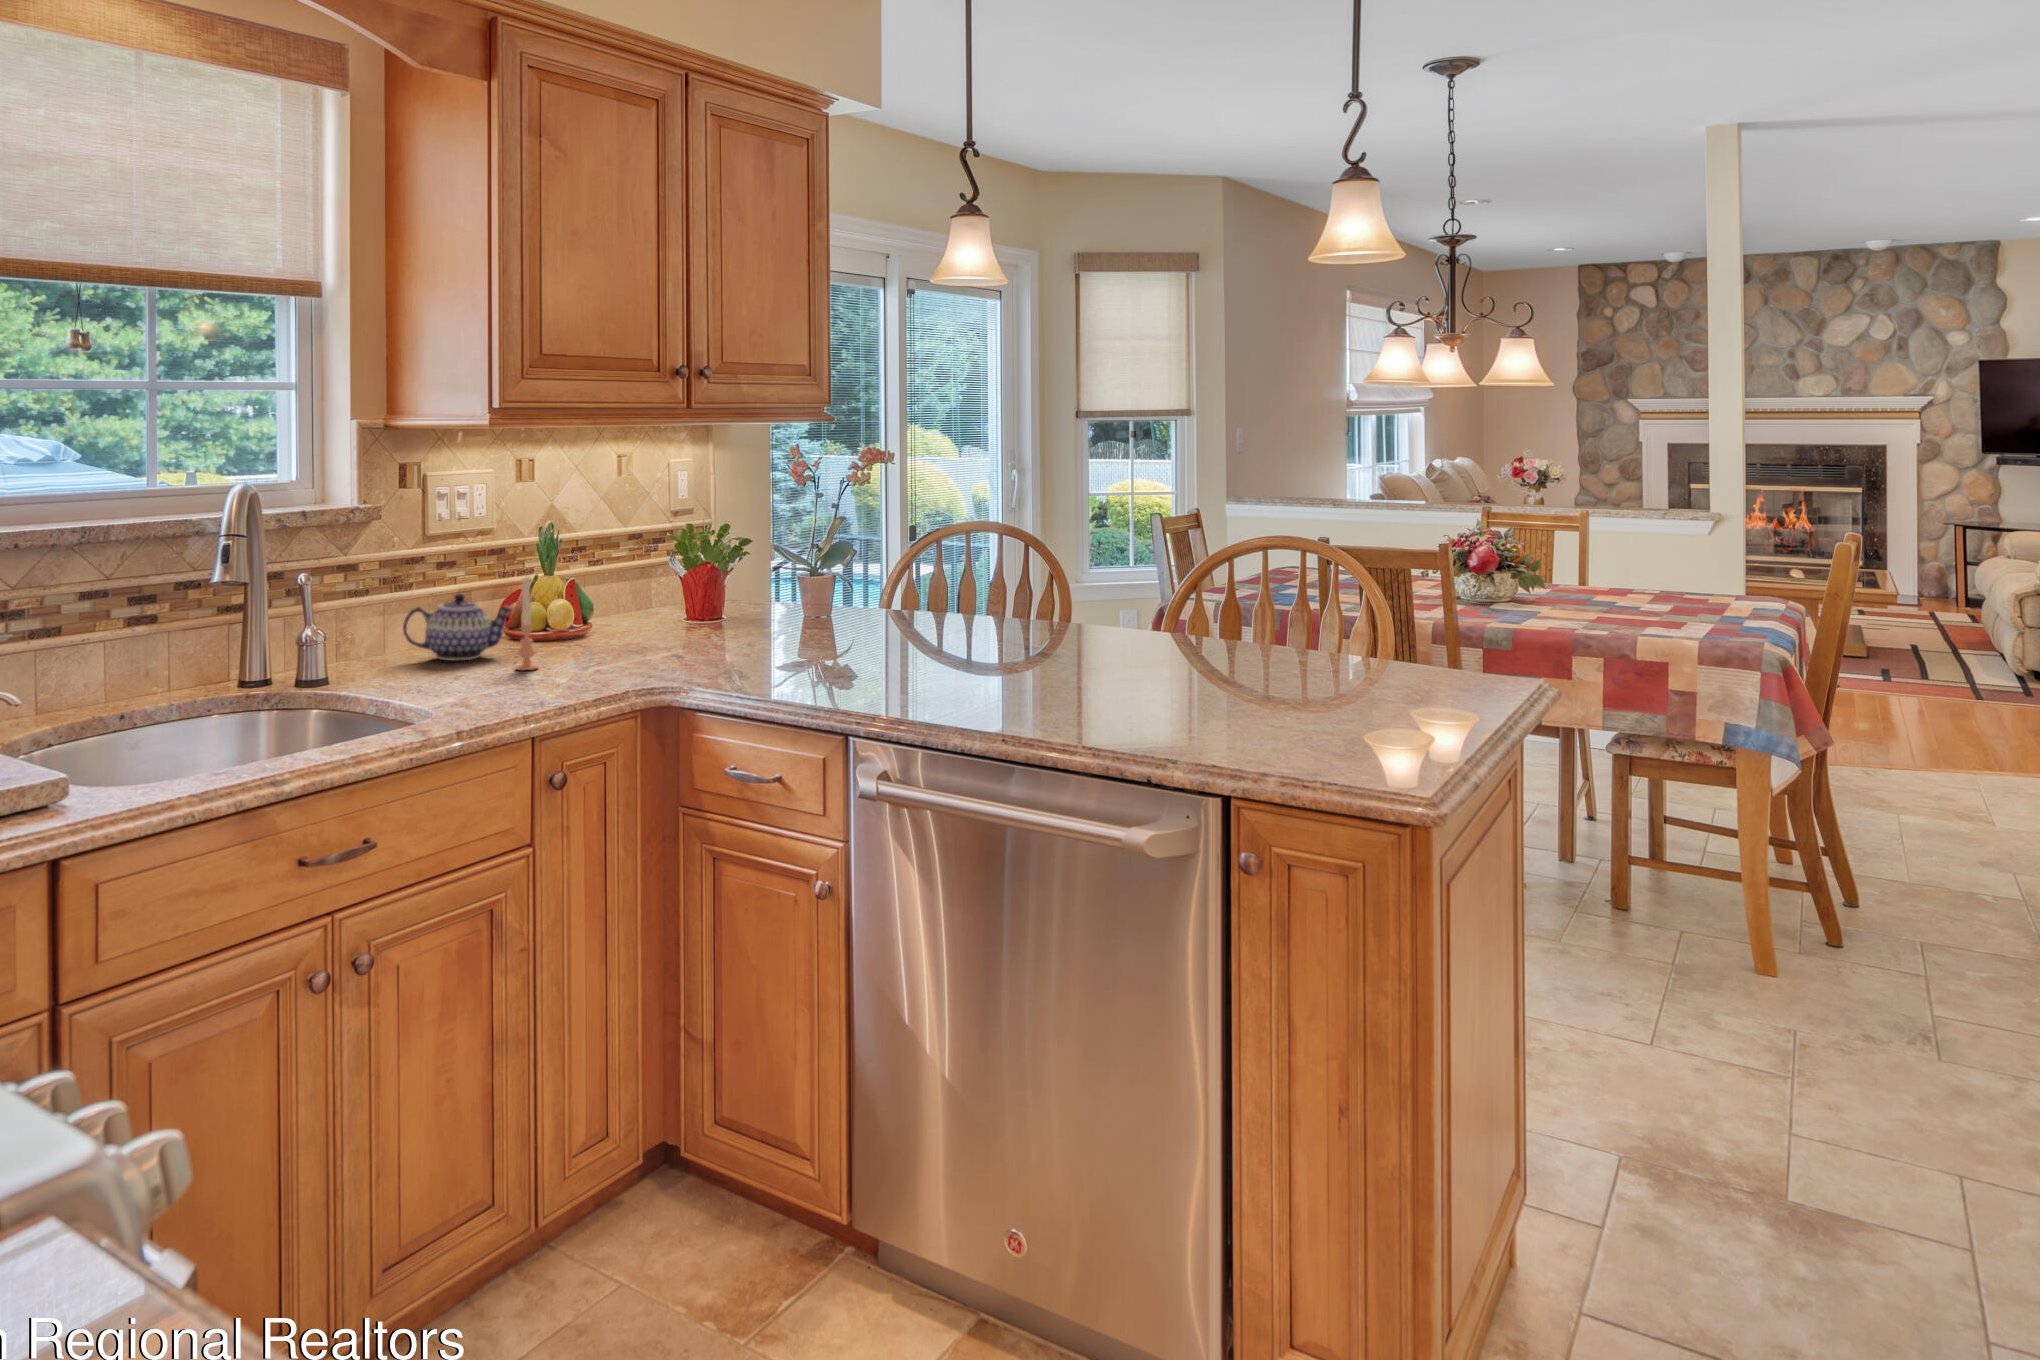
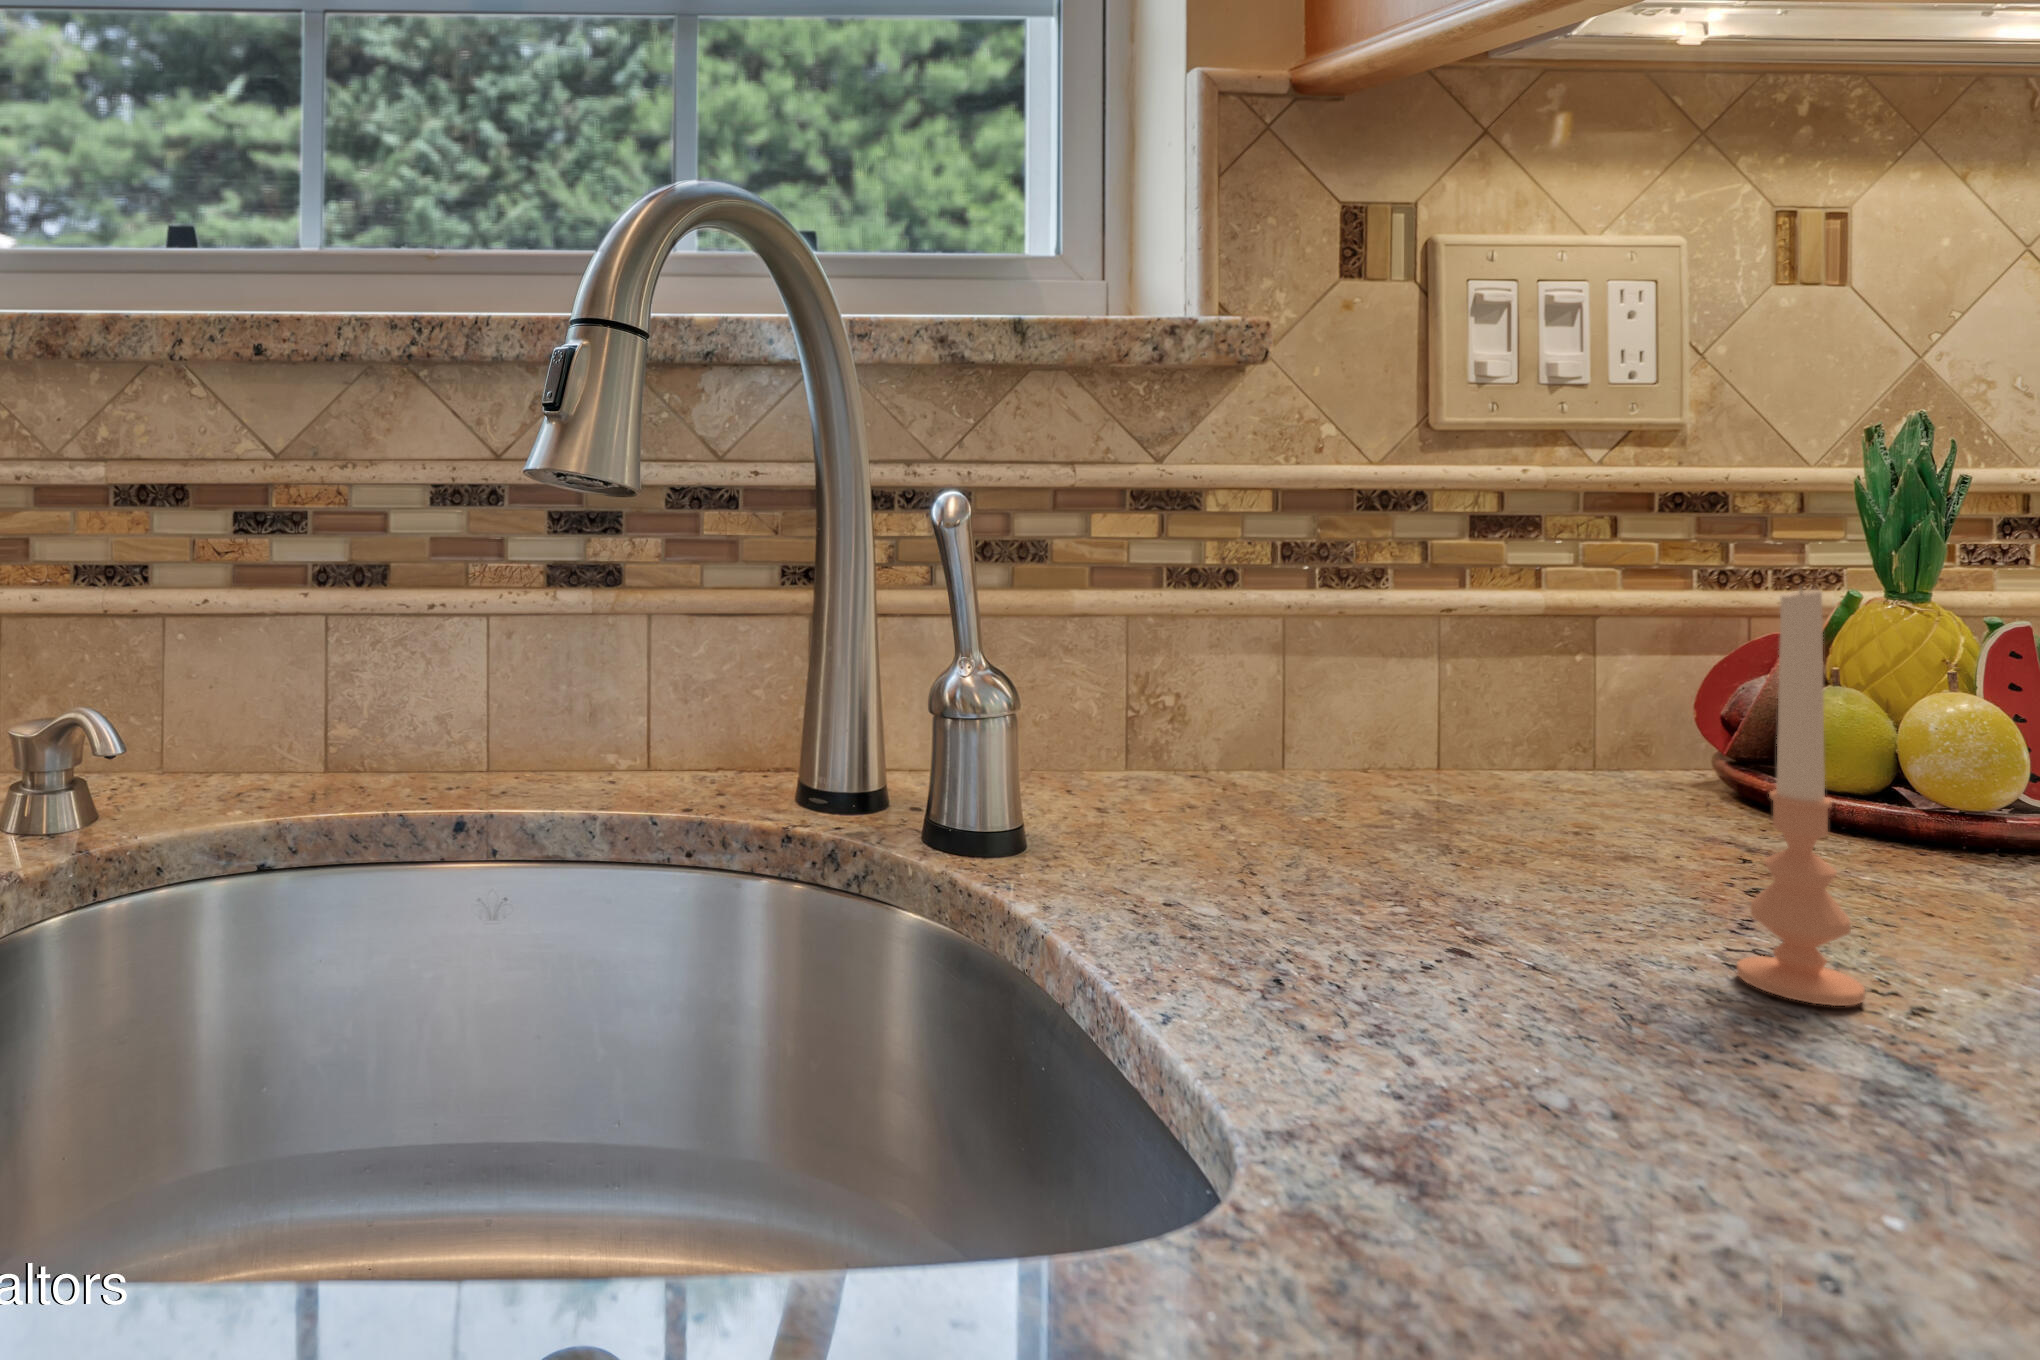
teapot: present [403,594,512,661] -> none [1305,616,1746,860]

